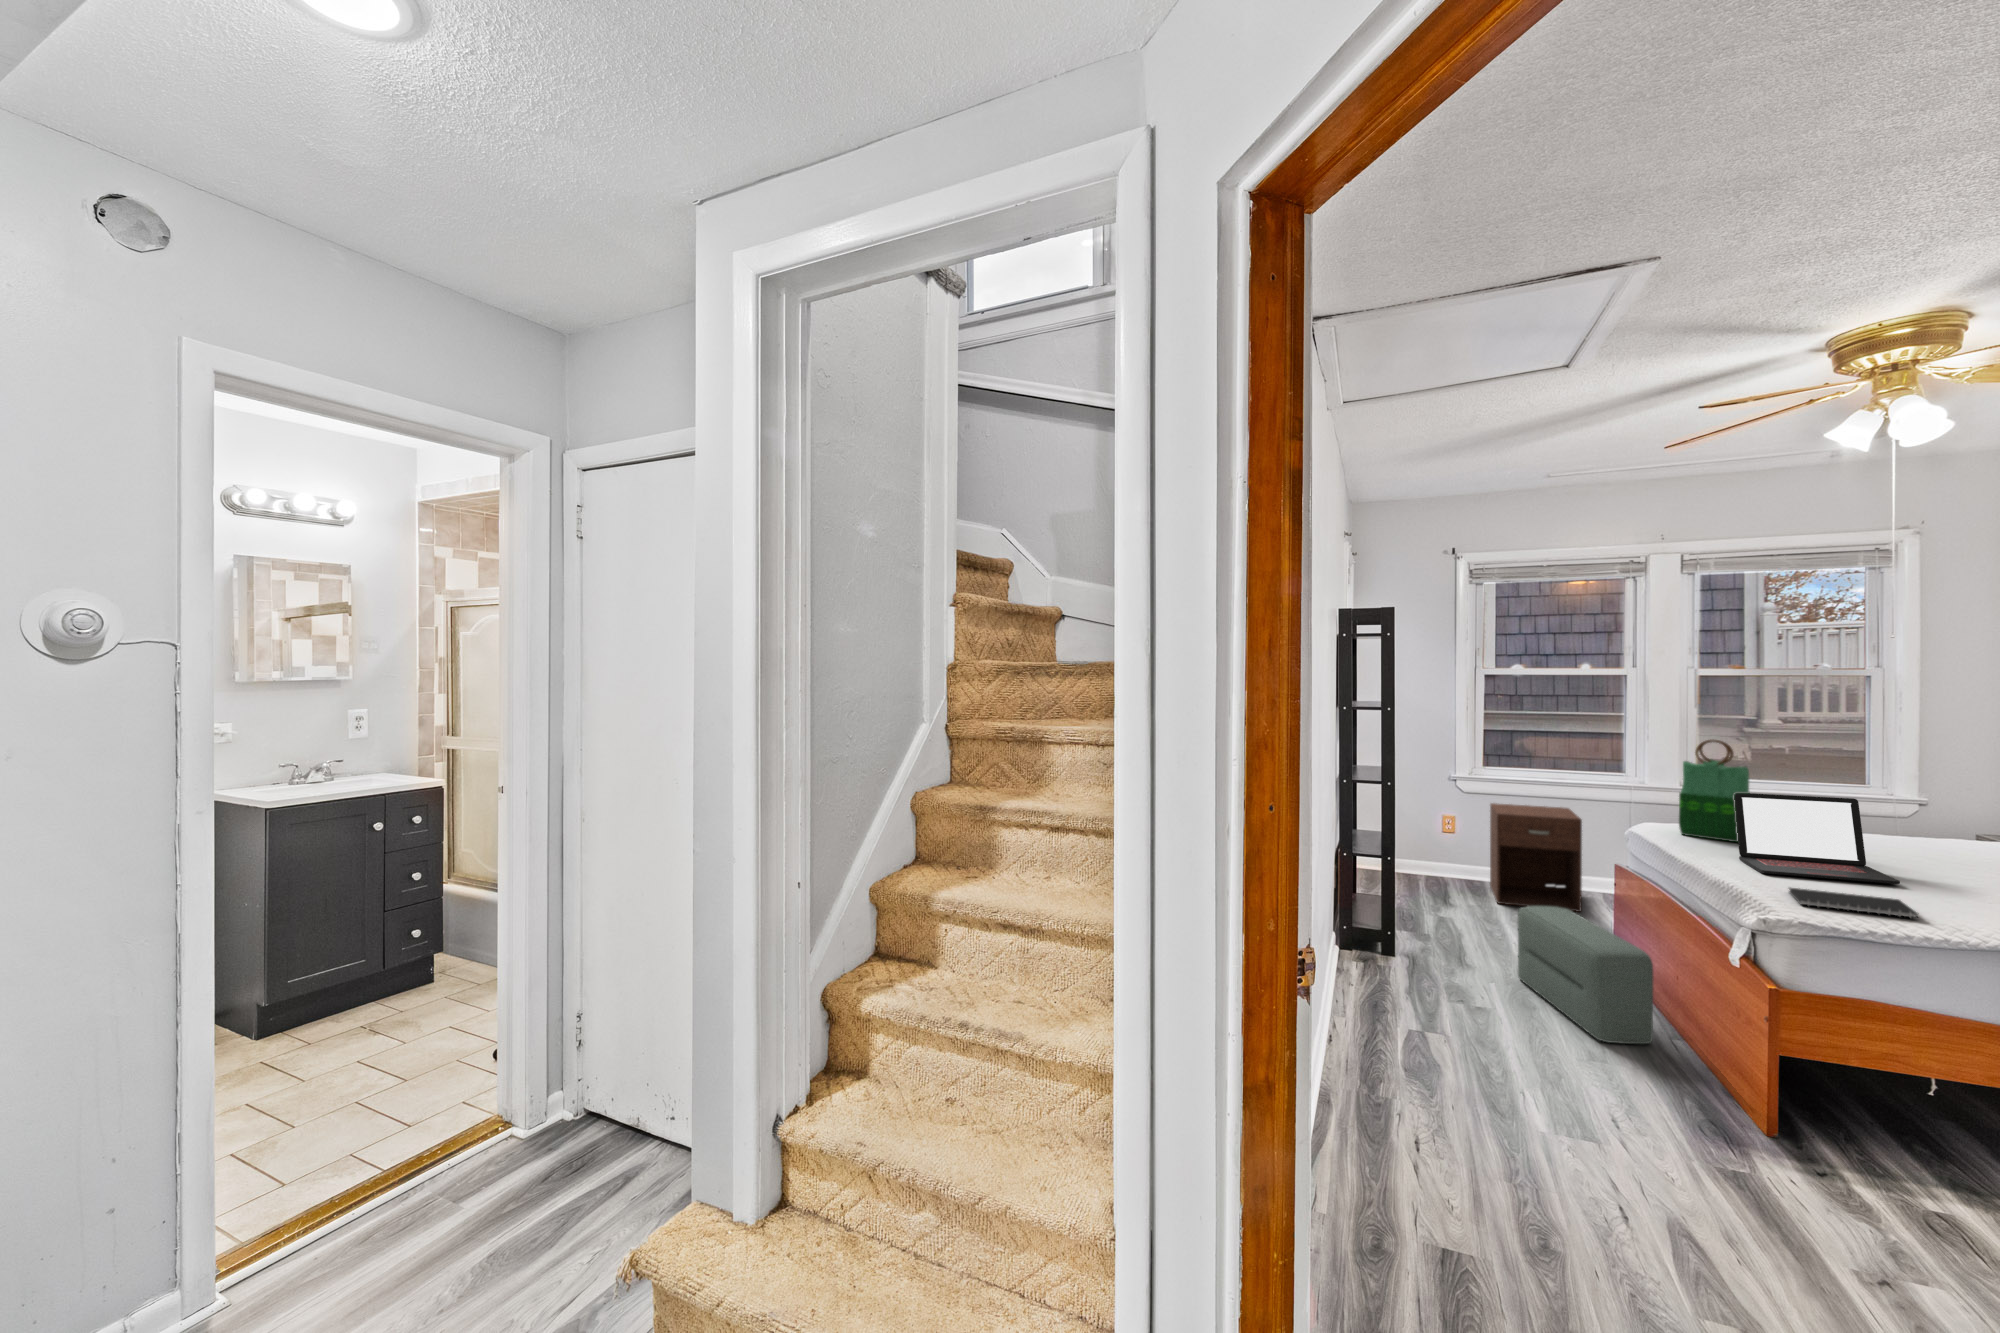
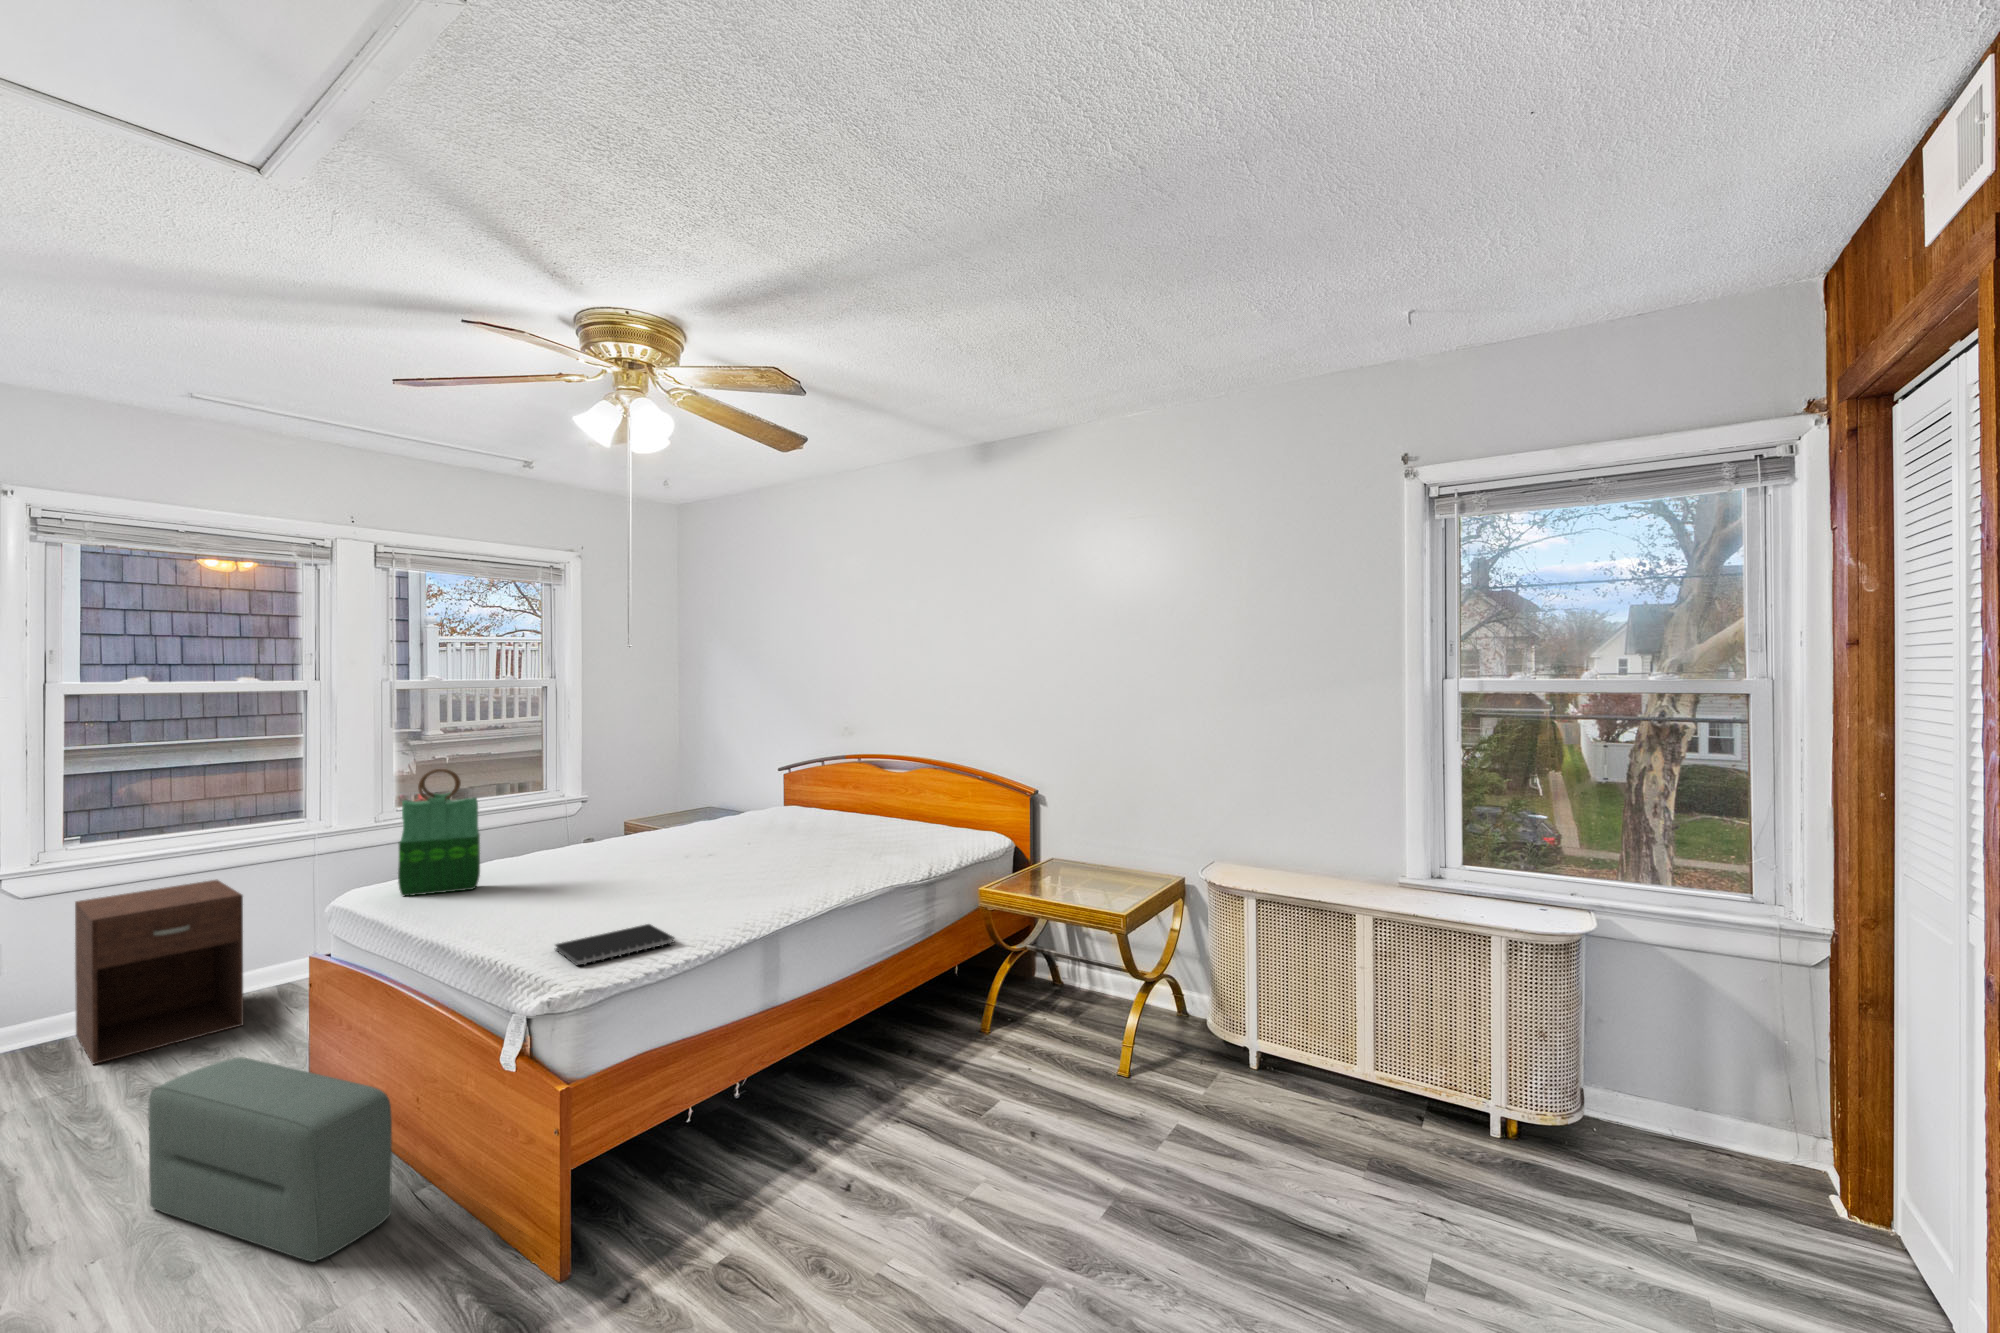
laptop: present [1734,793,1900,884] -> none [474,818,634,930]

